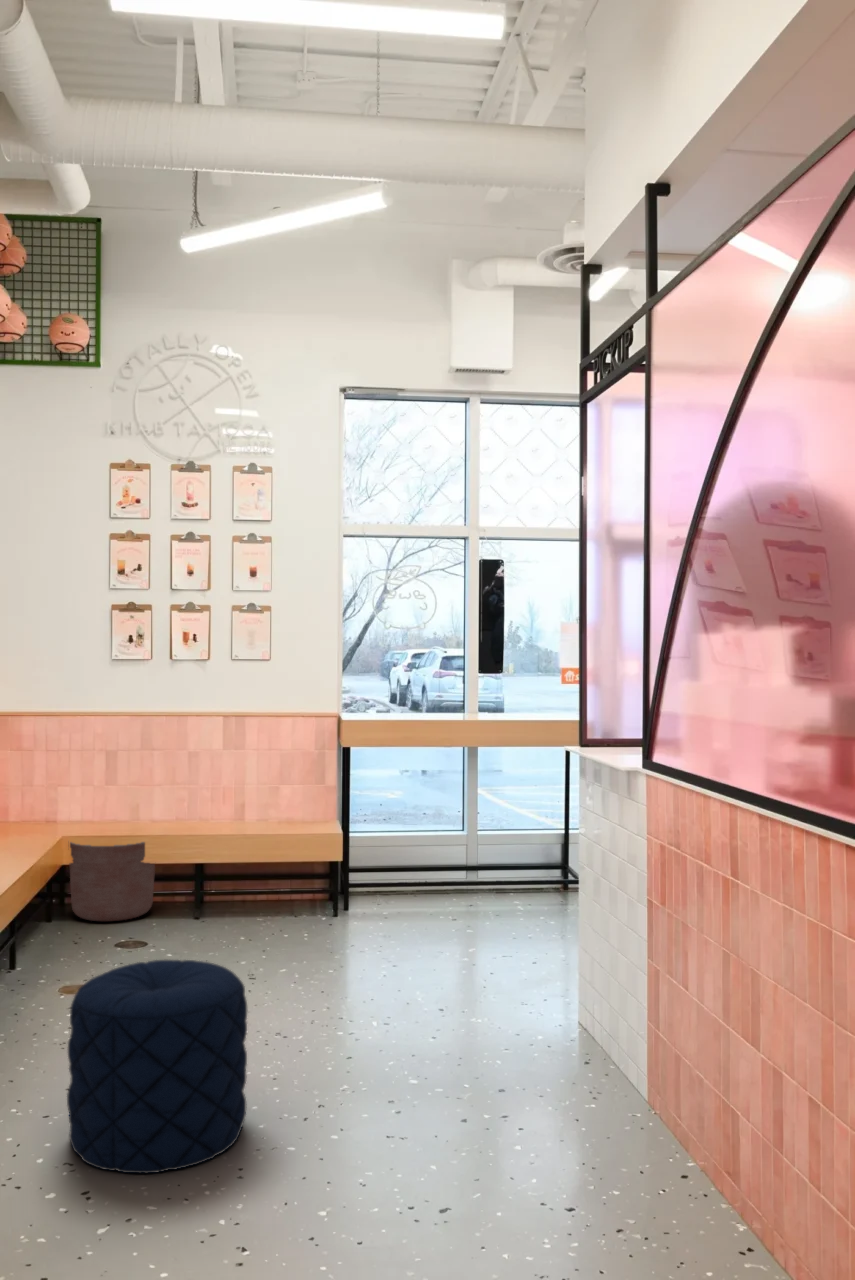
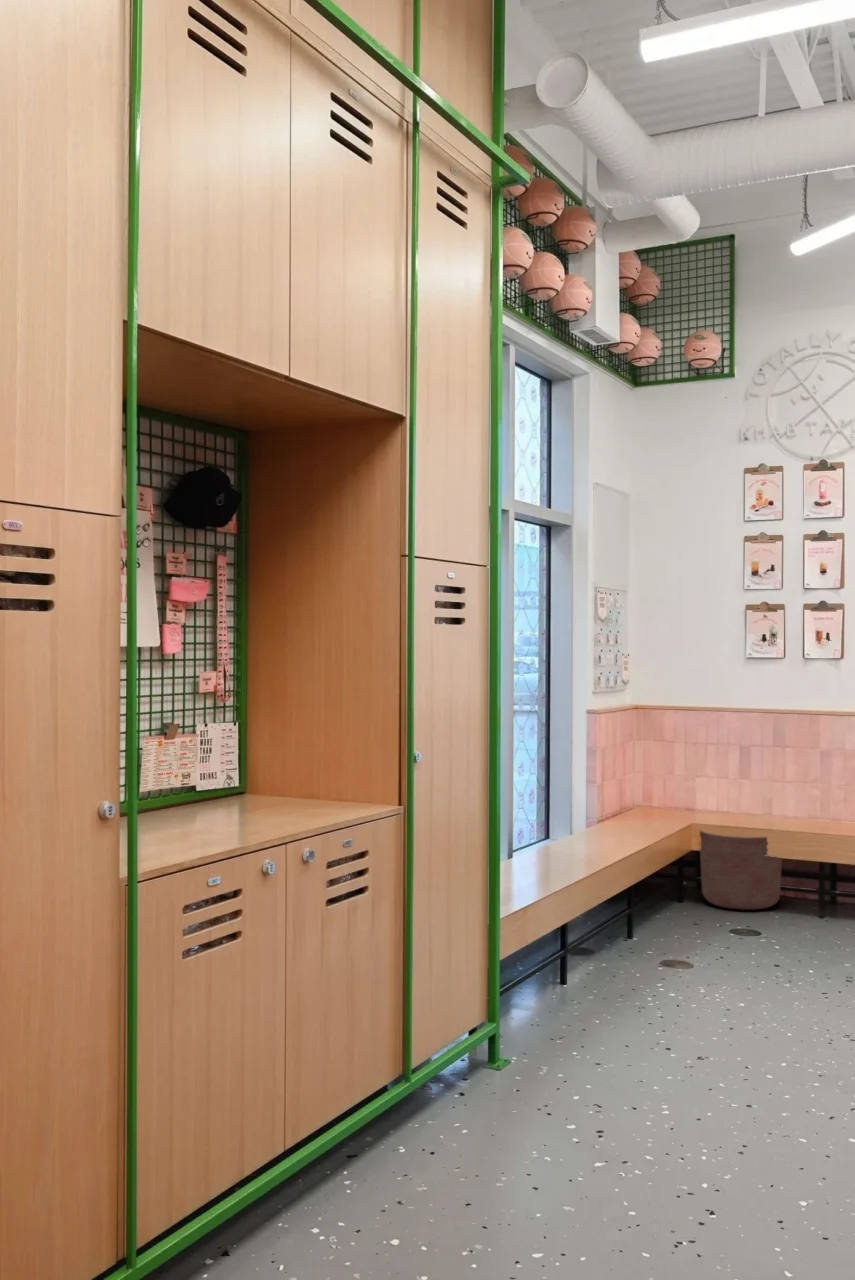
pouf: present [67,960,247,1173] -> none [605,941,769,1133]

